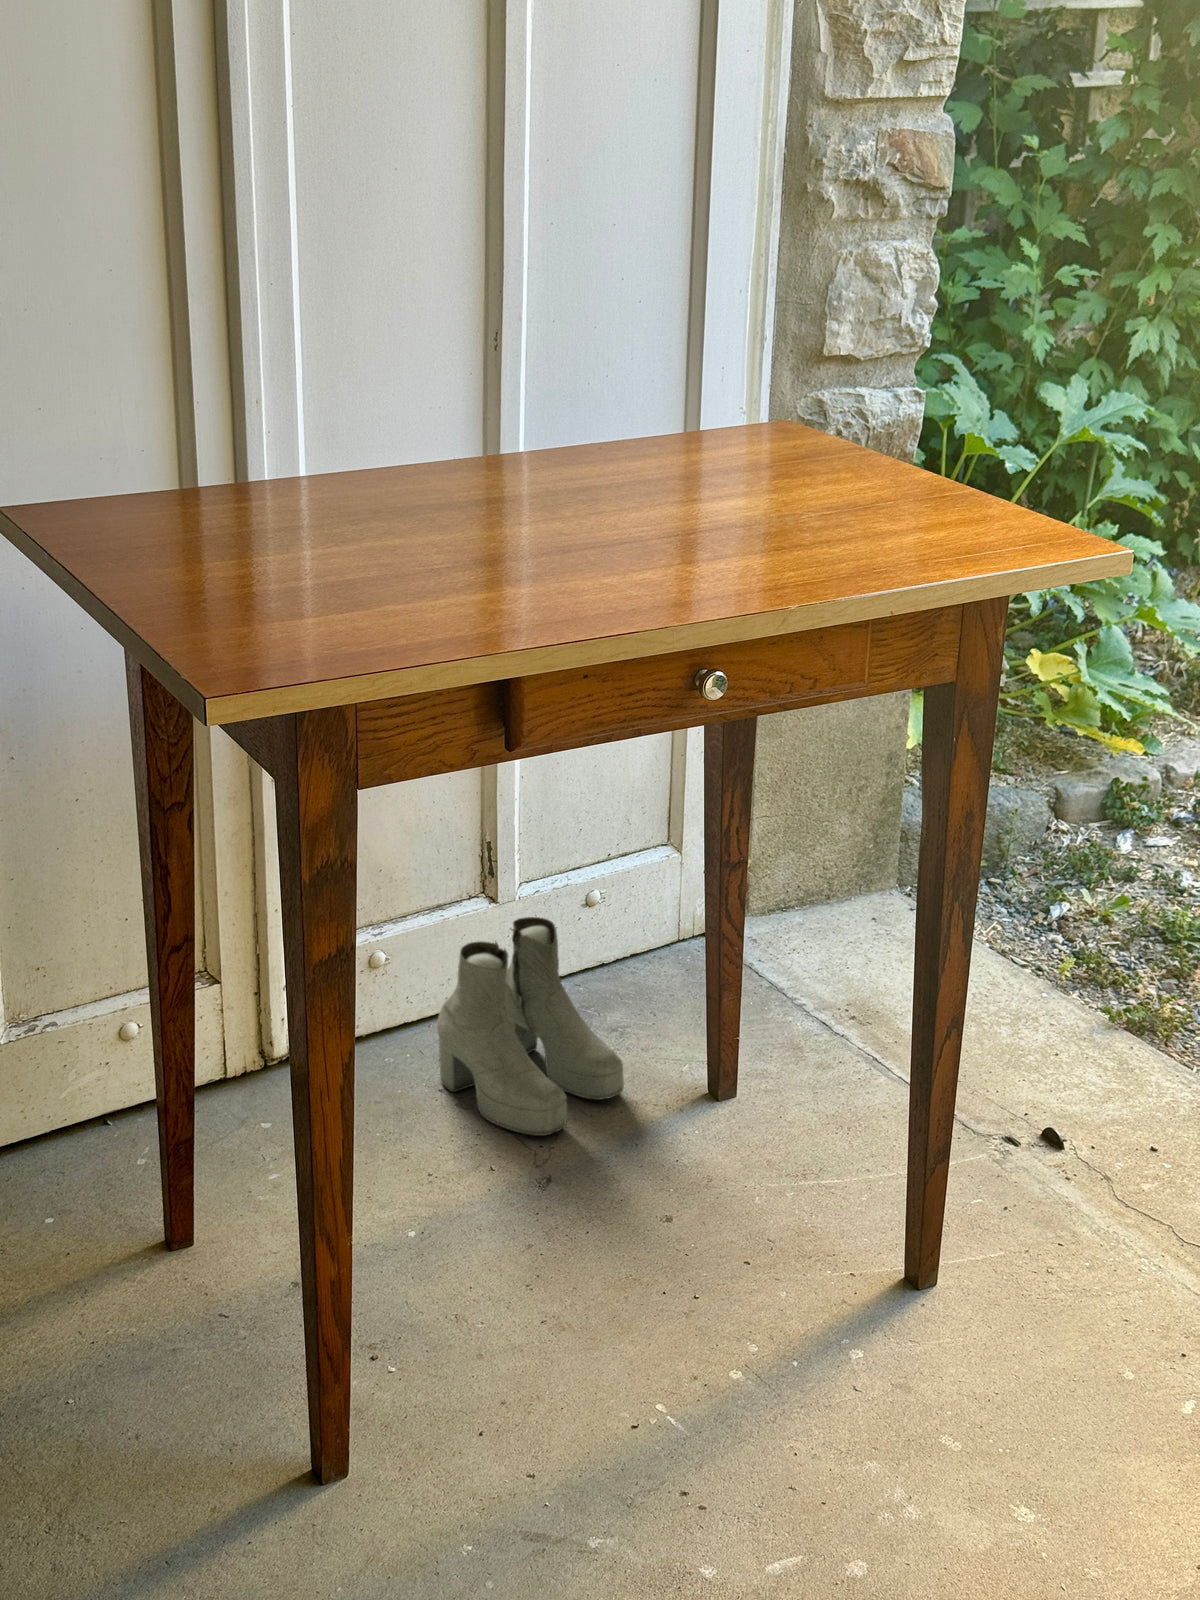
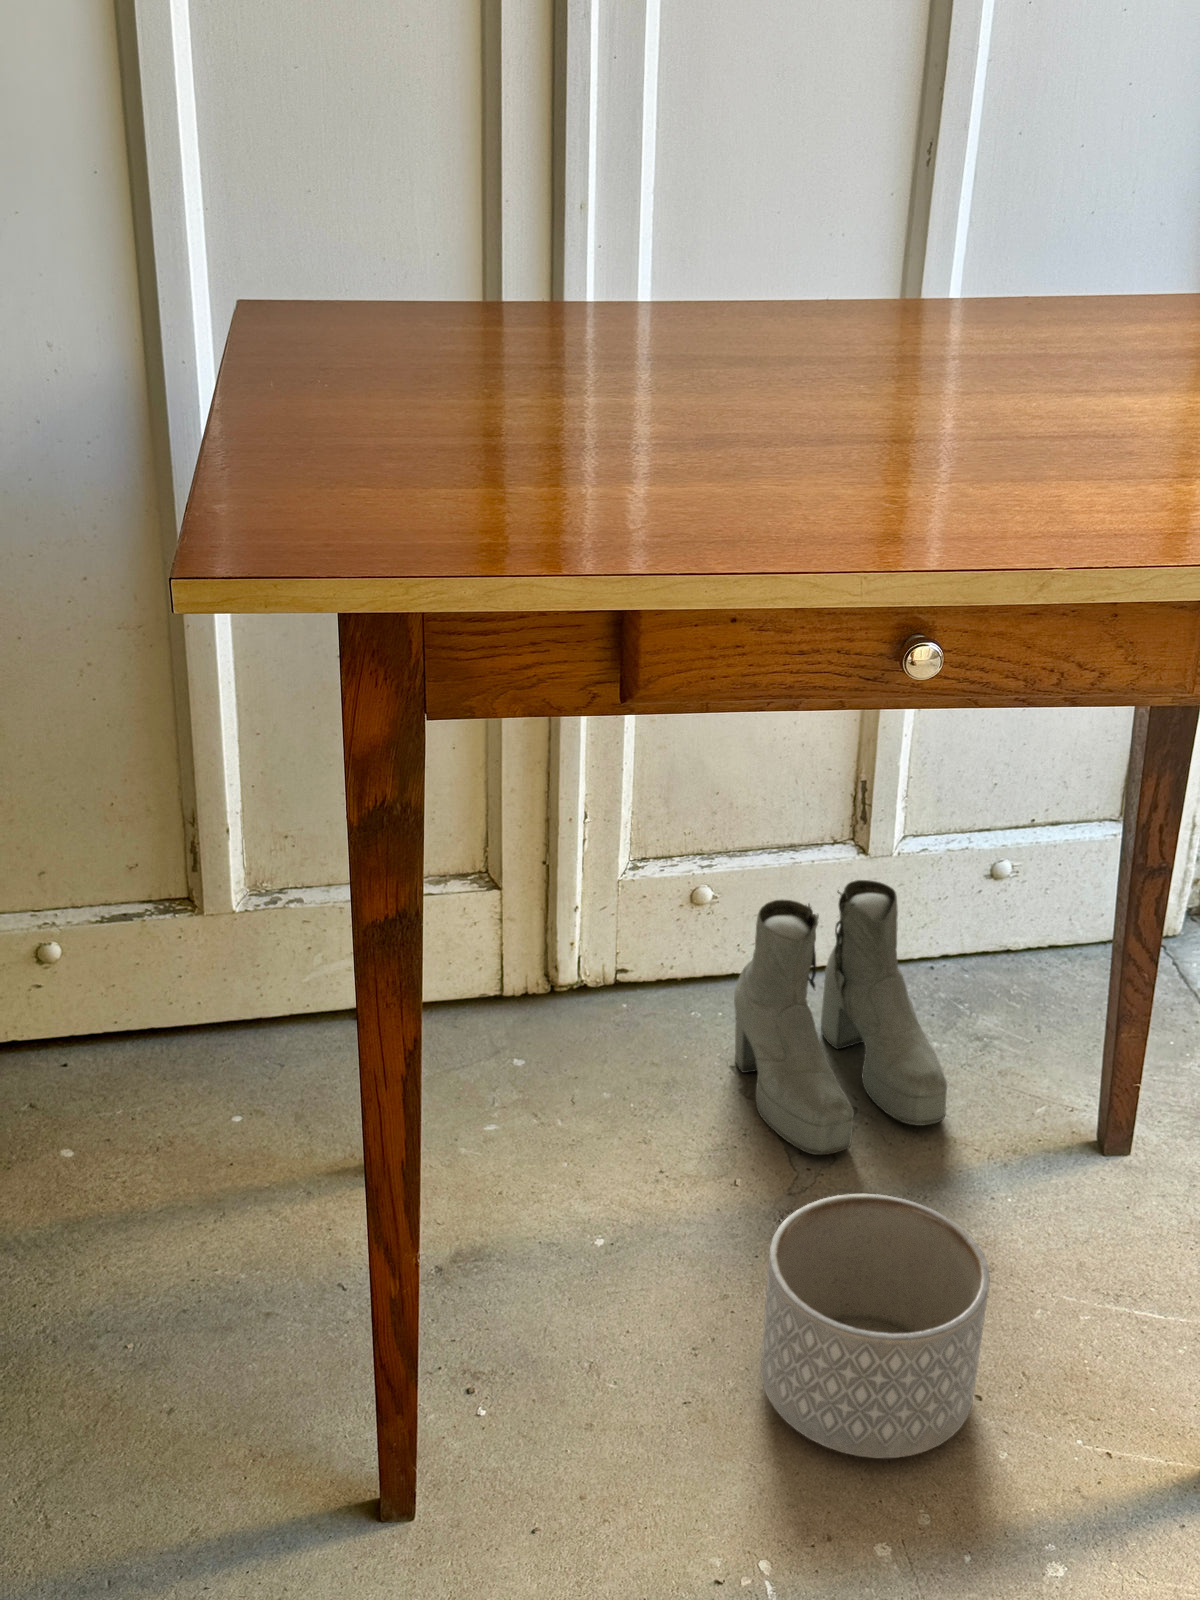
planter: none [584,1131,751,1319] -> present [761,1194,990,1458]

